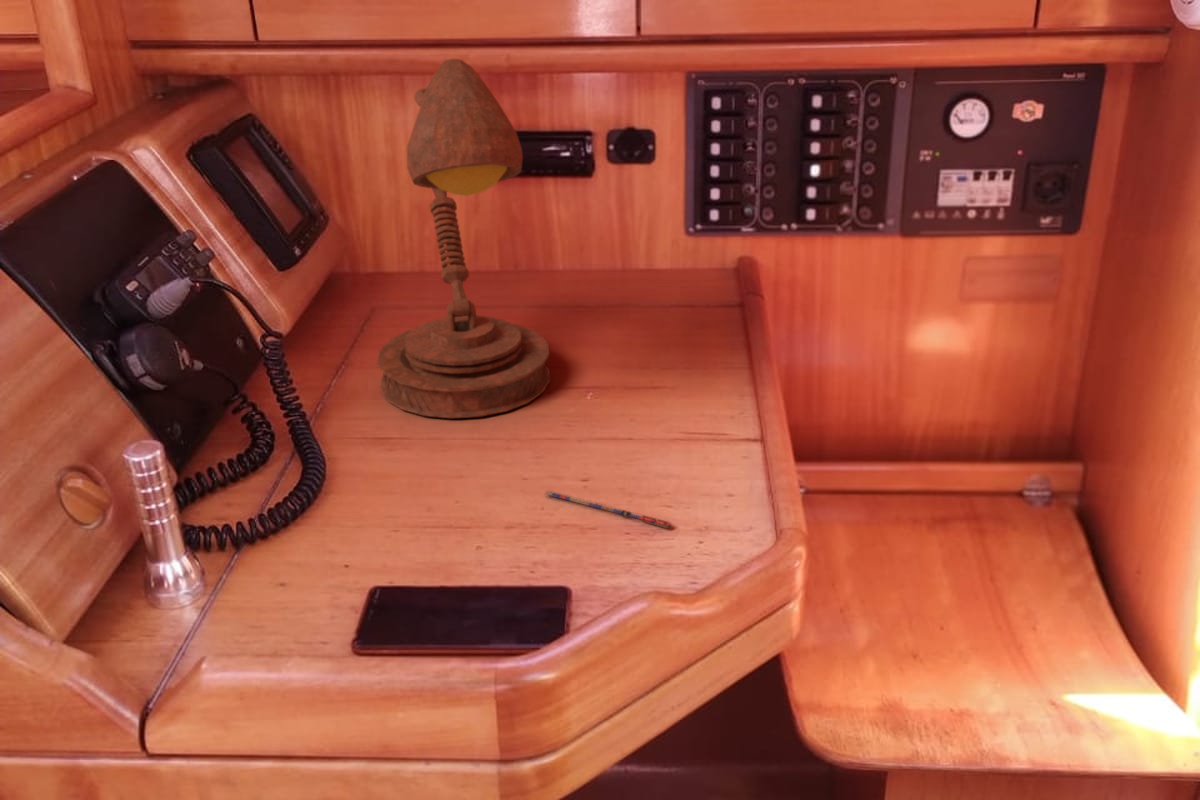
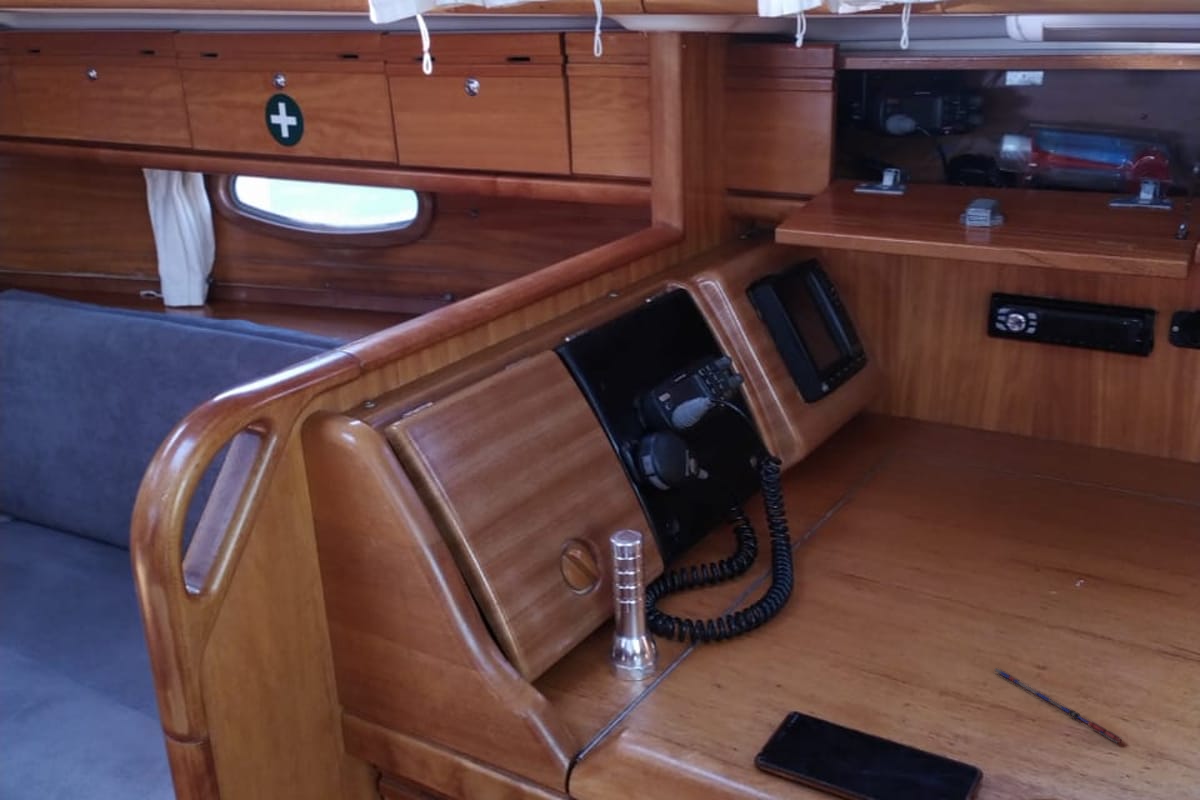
desk lamp: present [378,59,550,418] -> none [869,230,1049,577]

